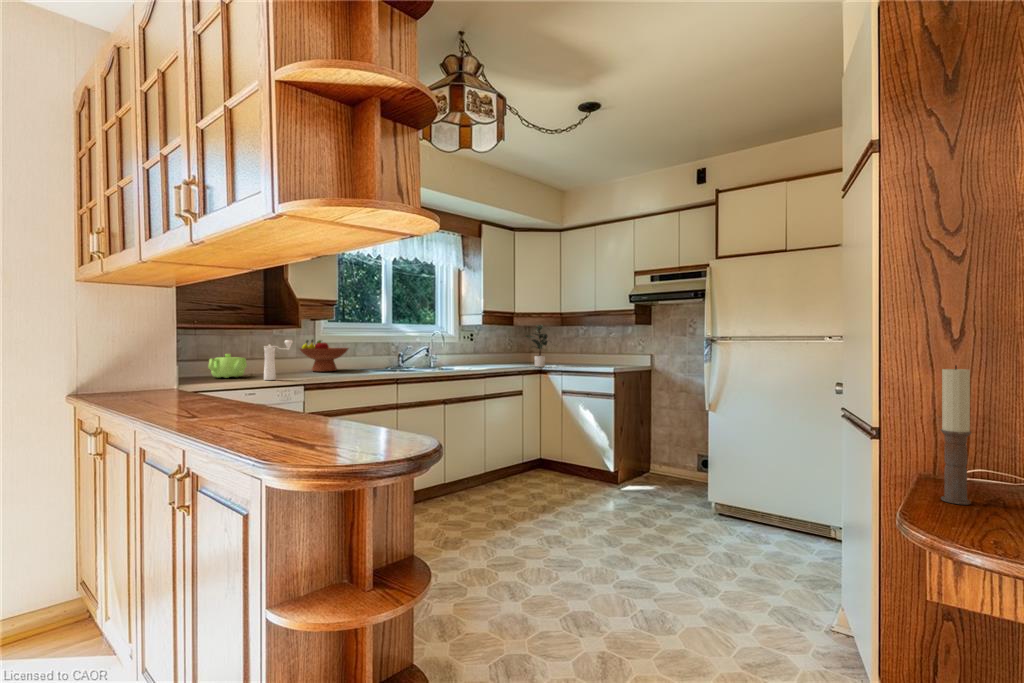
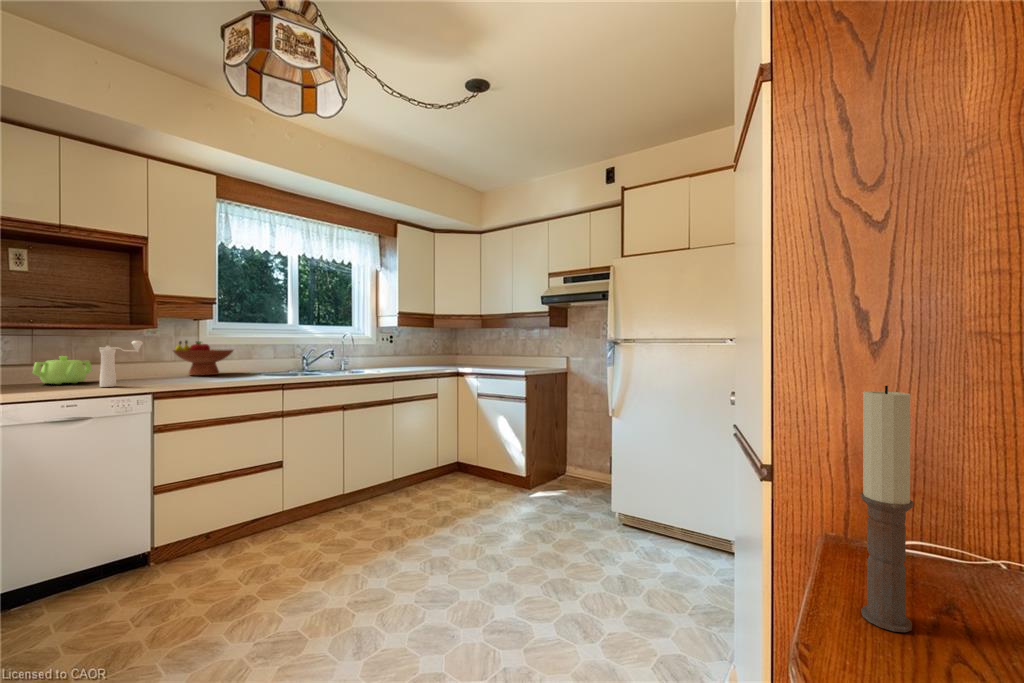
potted plant: present [526,325,547,367] -> none [438,326,476,370]

